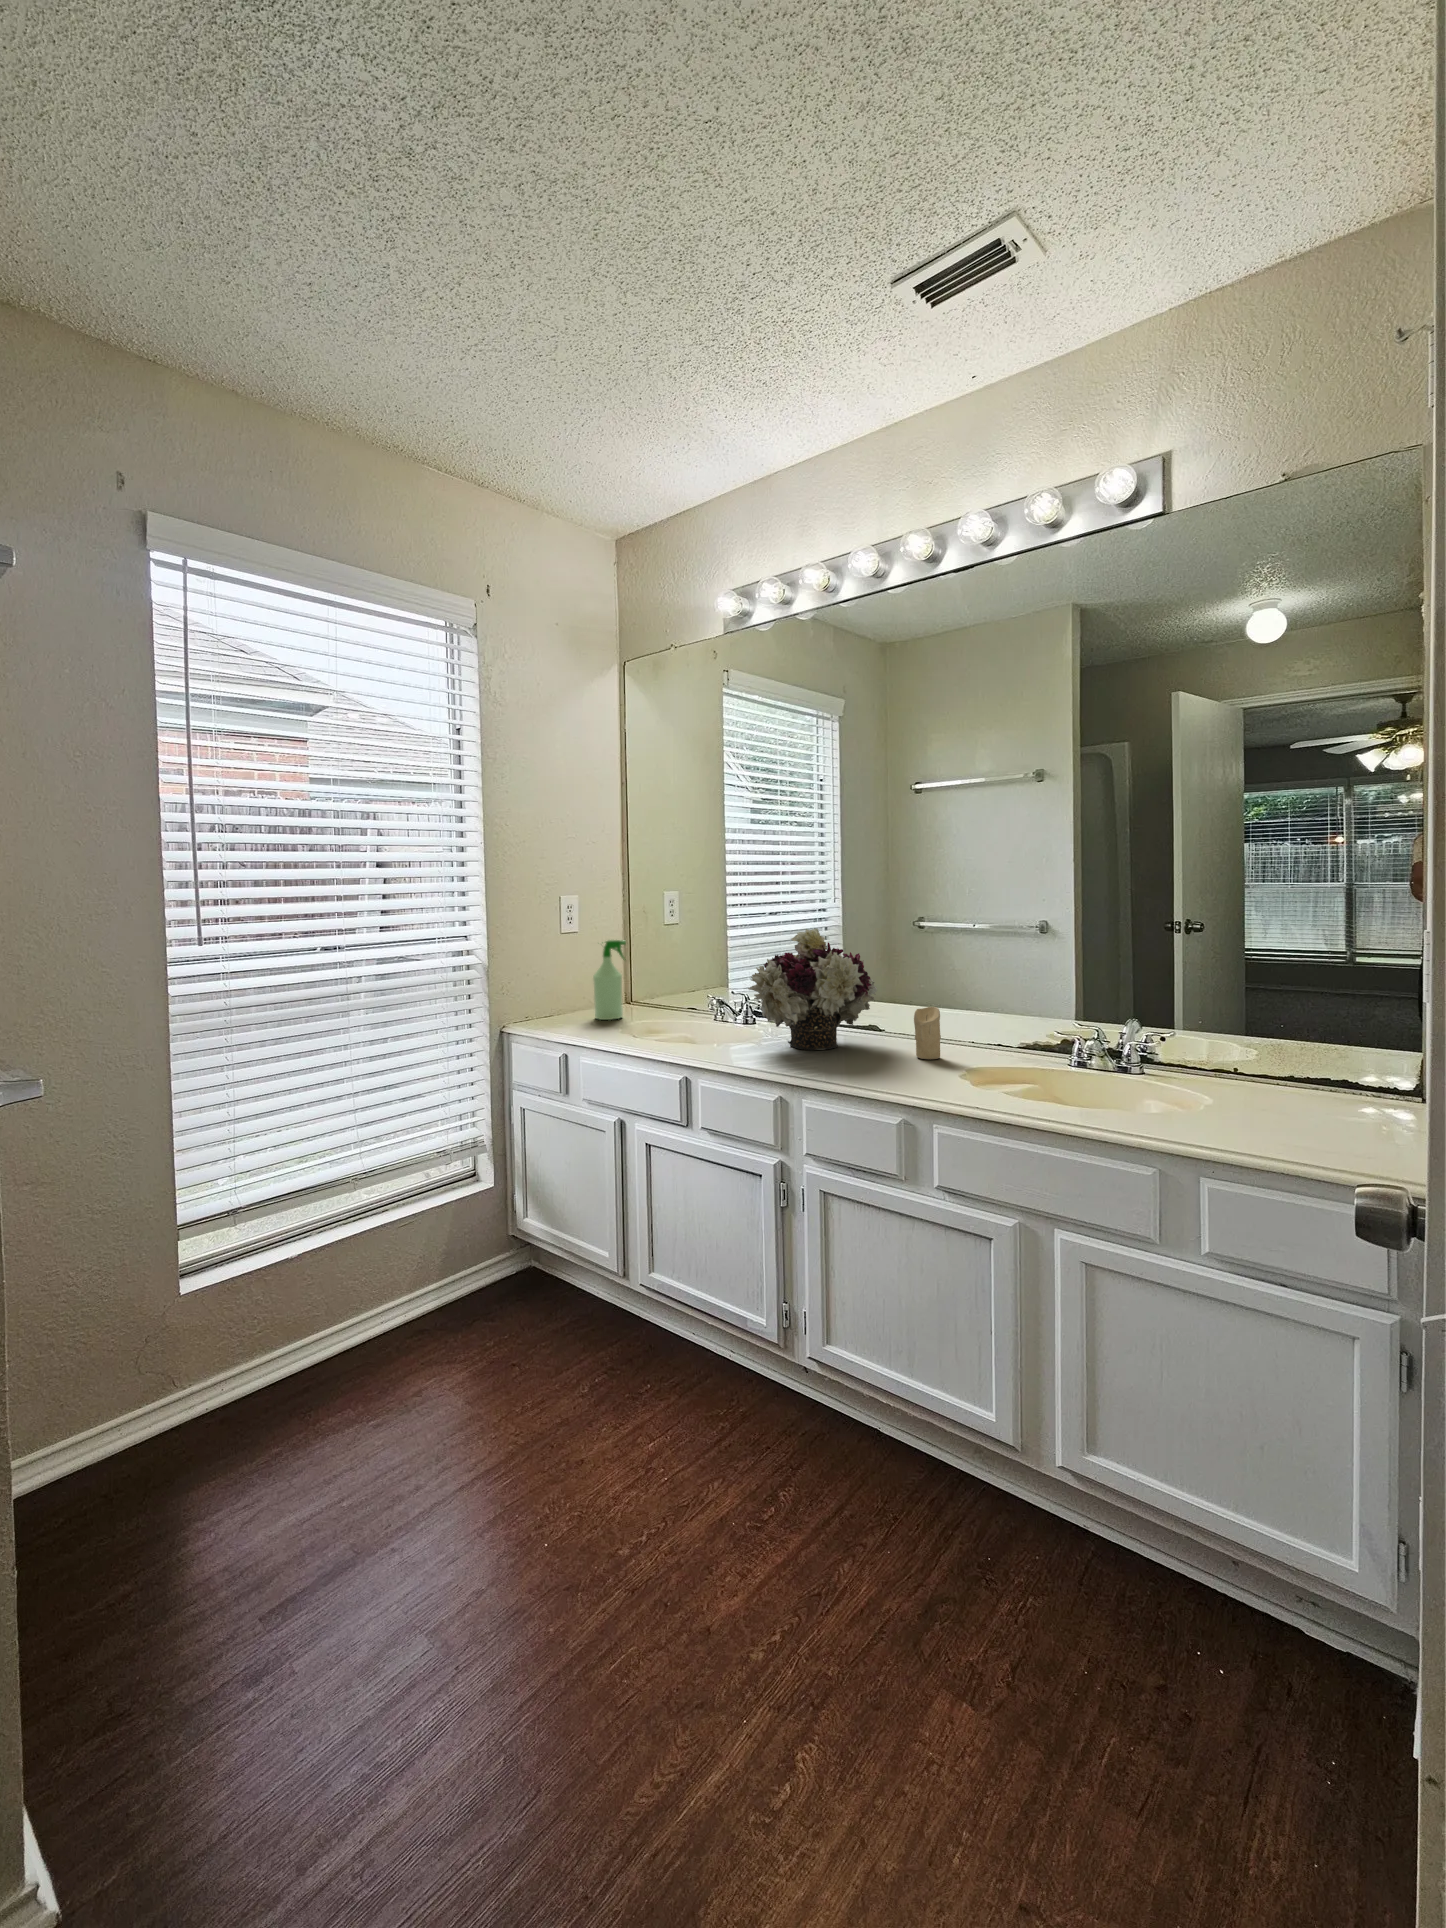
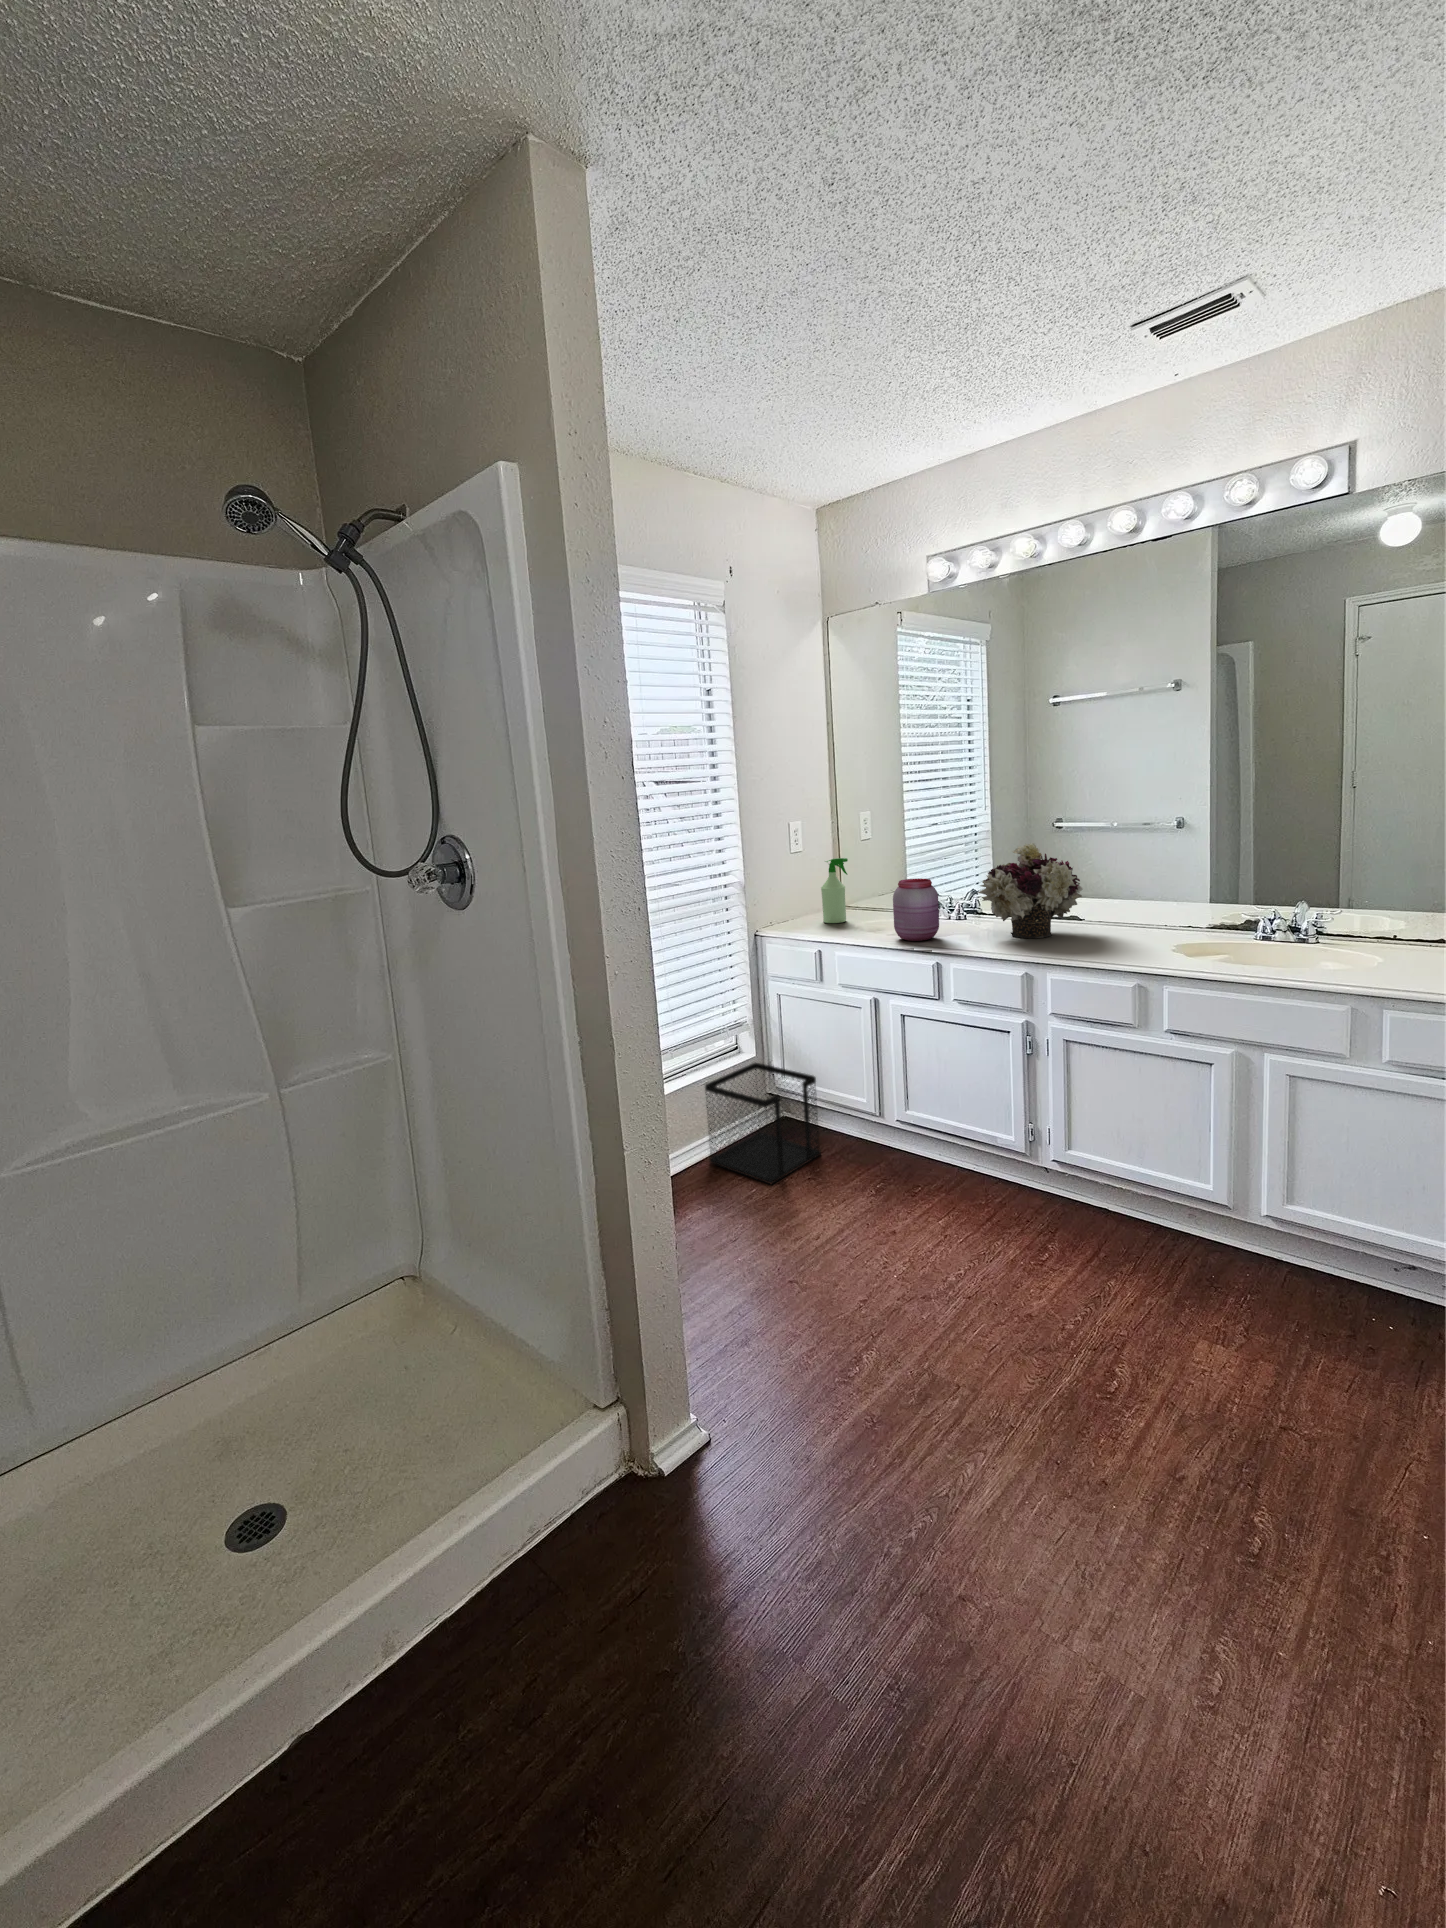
jar: none [646,968,702,1047] -> present [893,879,939,941]
candle: present [914,1007,941,1059] -> none [1122,900,1145,941]
wastebasket: none [403,1195,554,1370] -> present [705,1062,821,1184]

